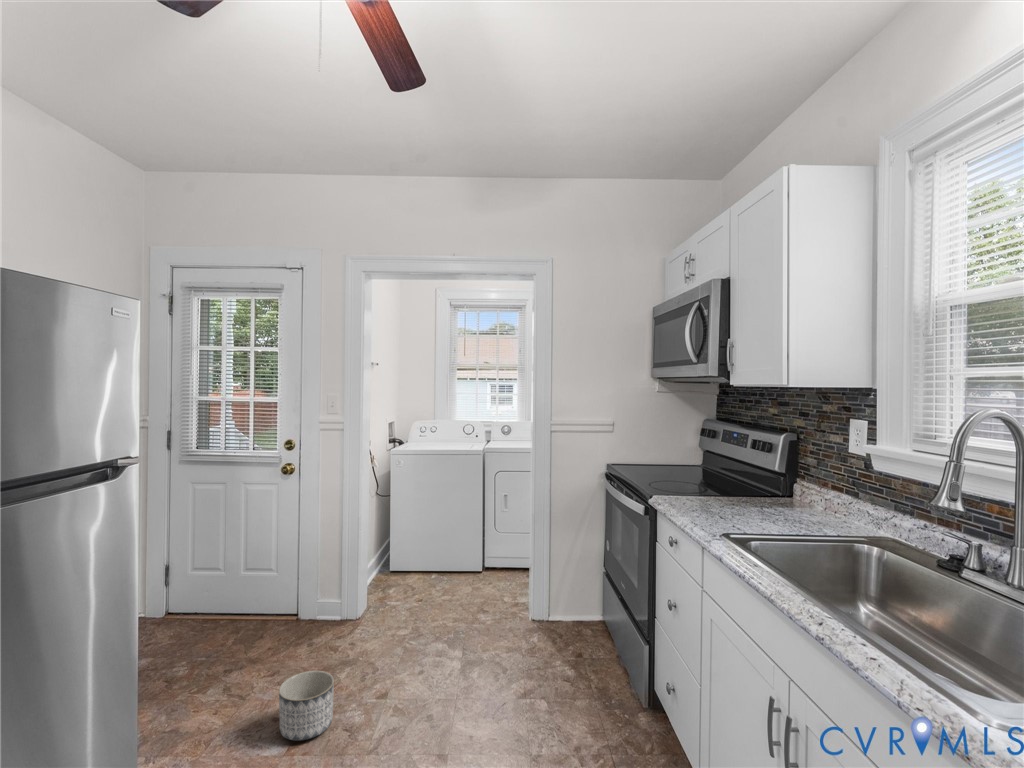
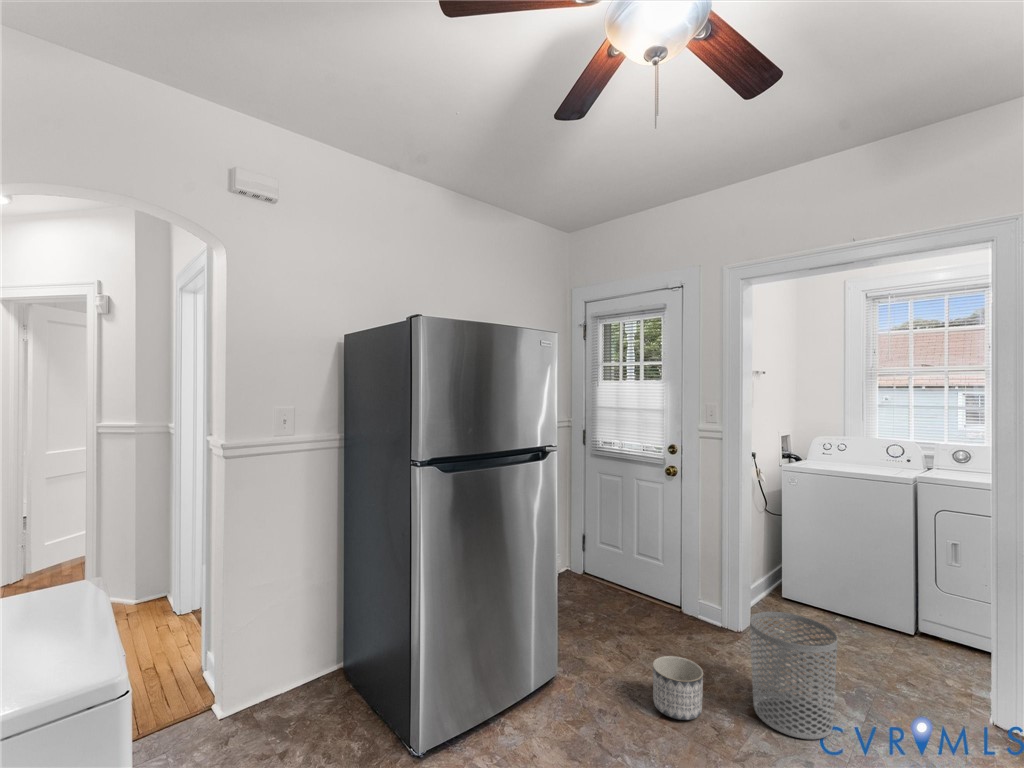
waste bin: none [376,591,448,705] -> present [750,612,837,739]

